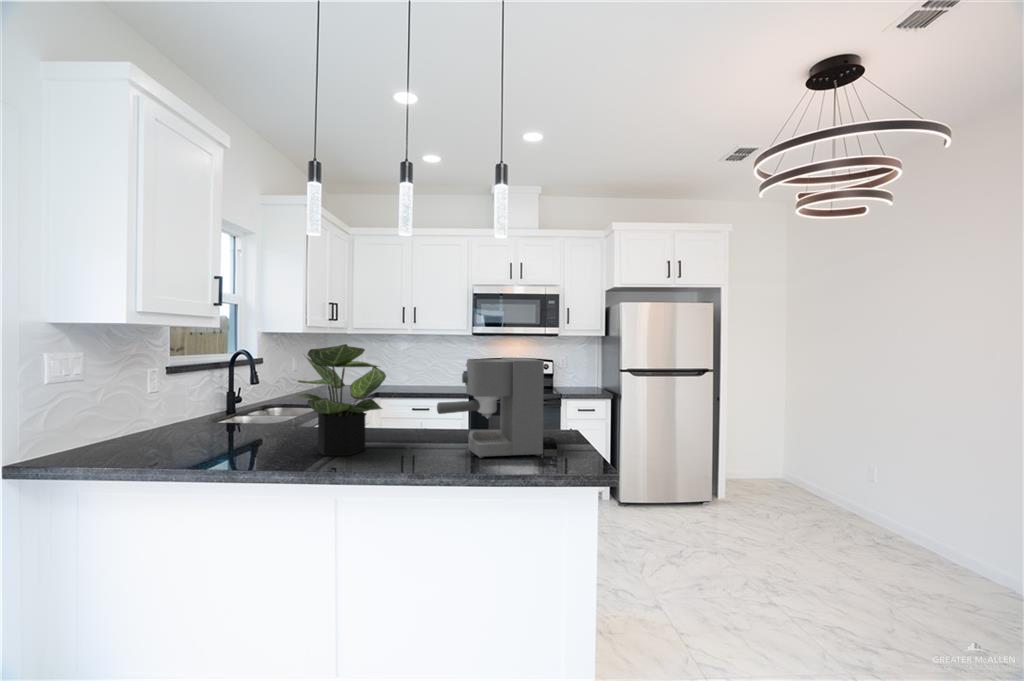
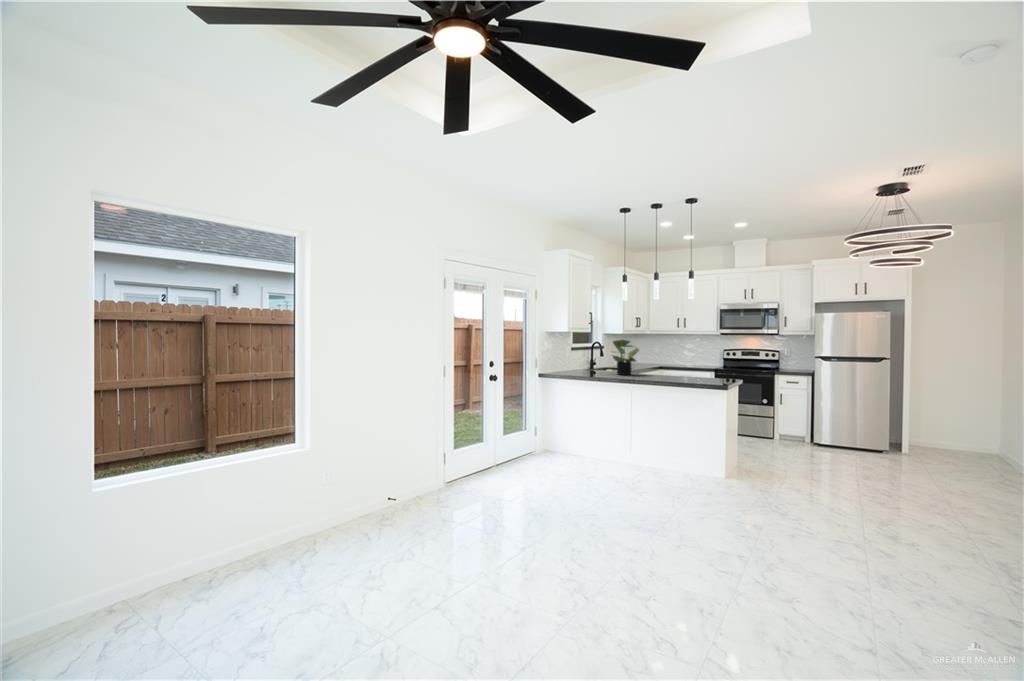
coffee maker: present [437,358,544,458] -> none [653,345,692,379]

